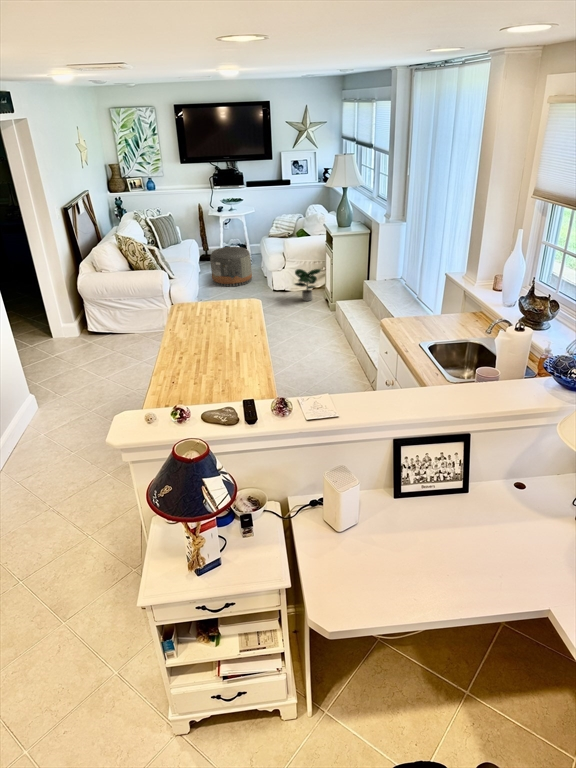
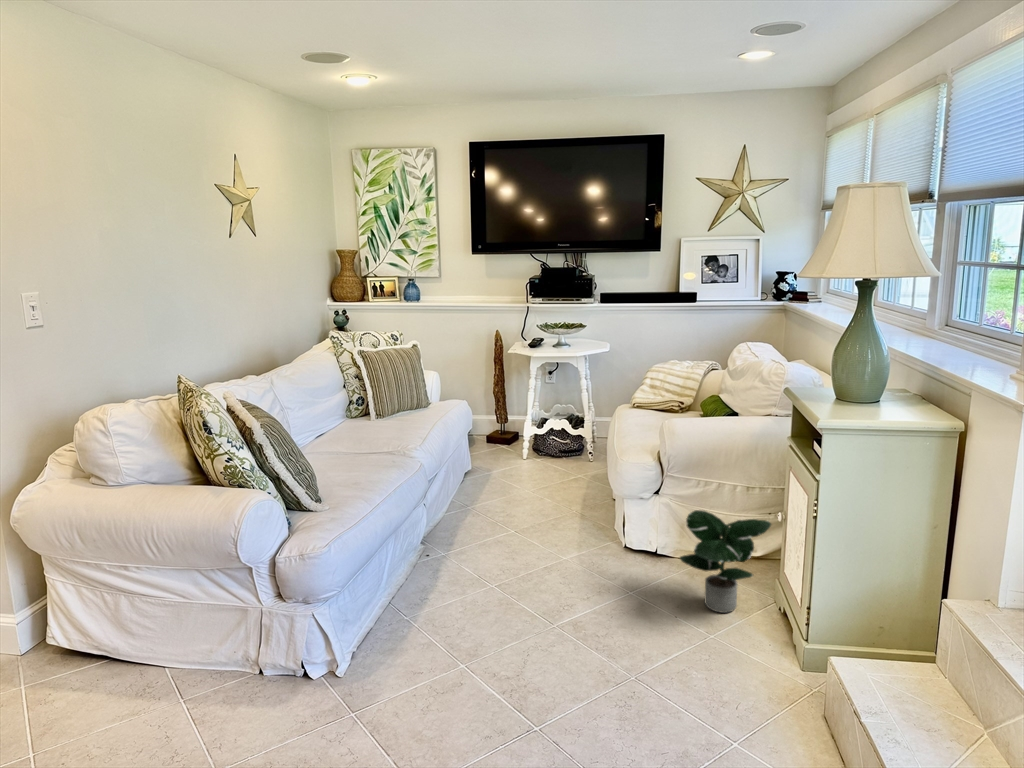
pouf: present [210,247,252,287] -> none [479,425,578,527]

